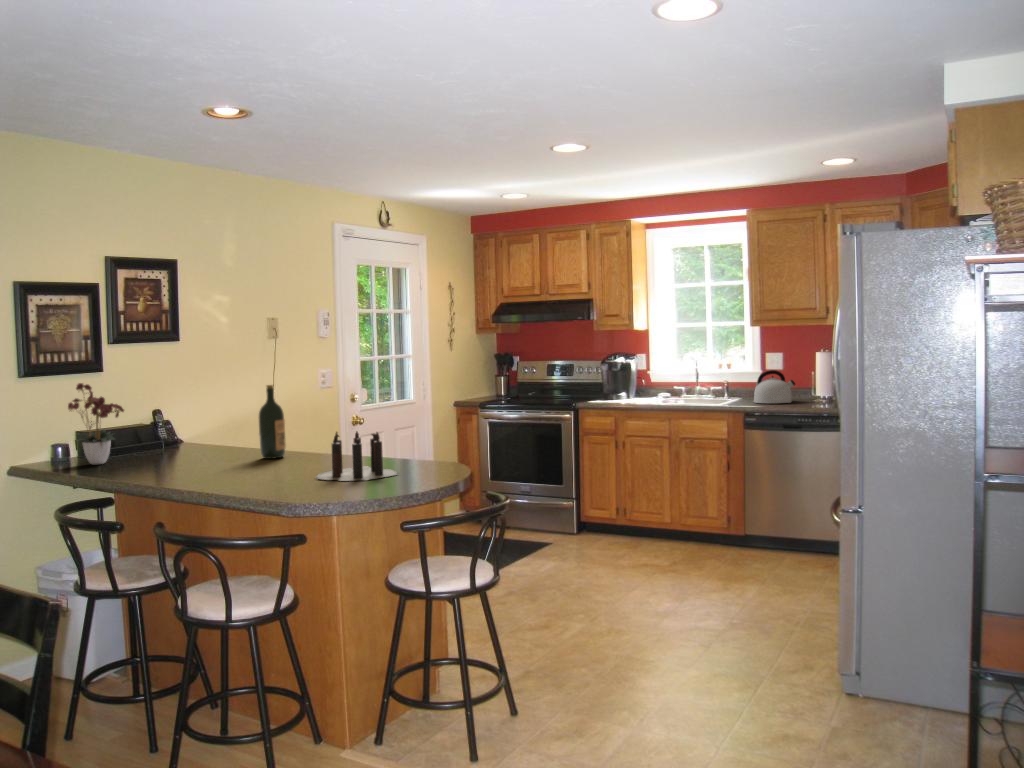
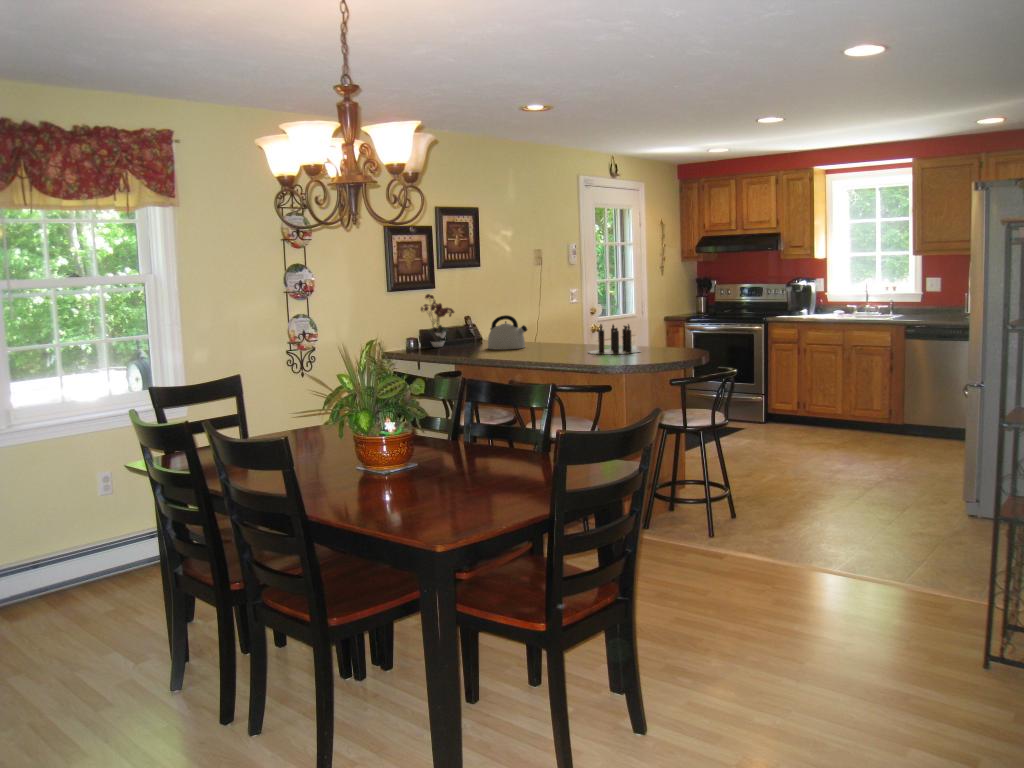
kettle: present [754,370,795,403] -> present [488,315,527,350]
wine bottle: present [259,385,286,459] -> none [542,295,559,345]

